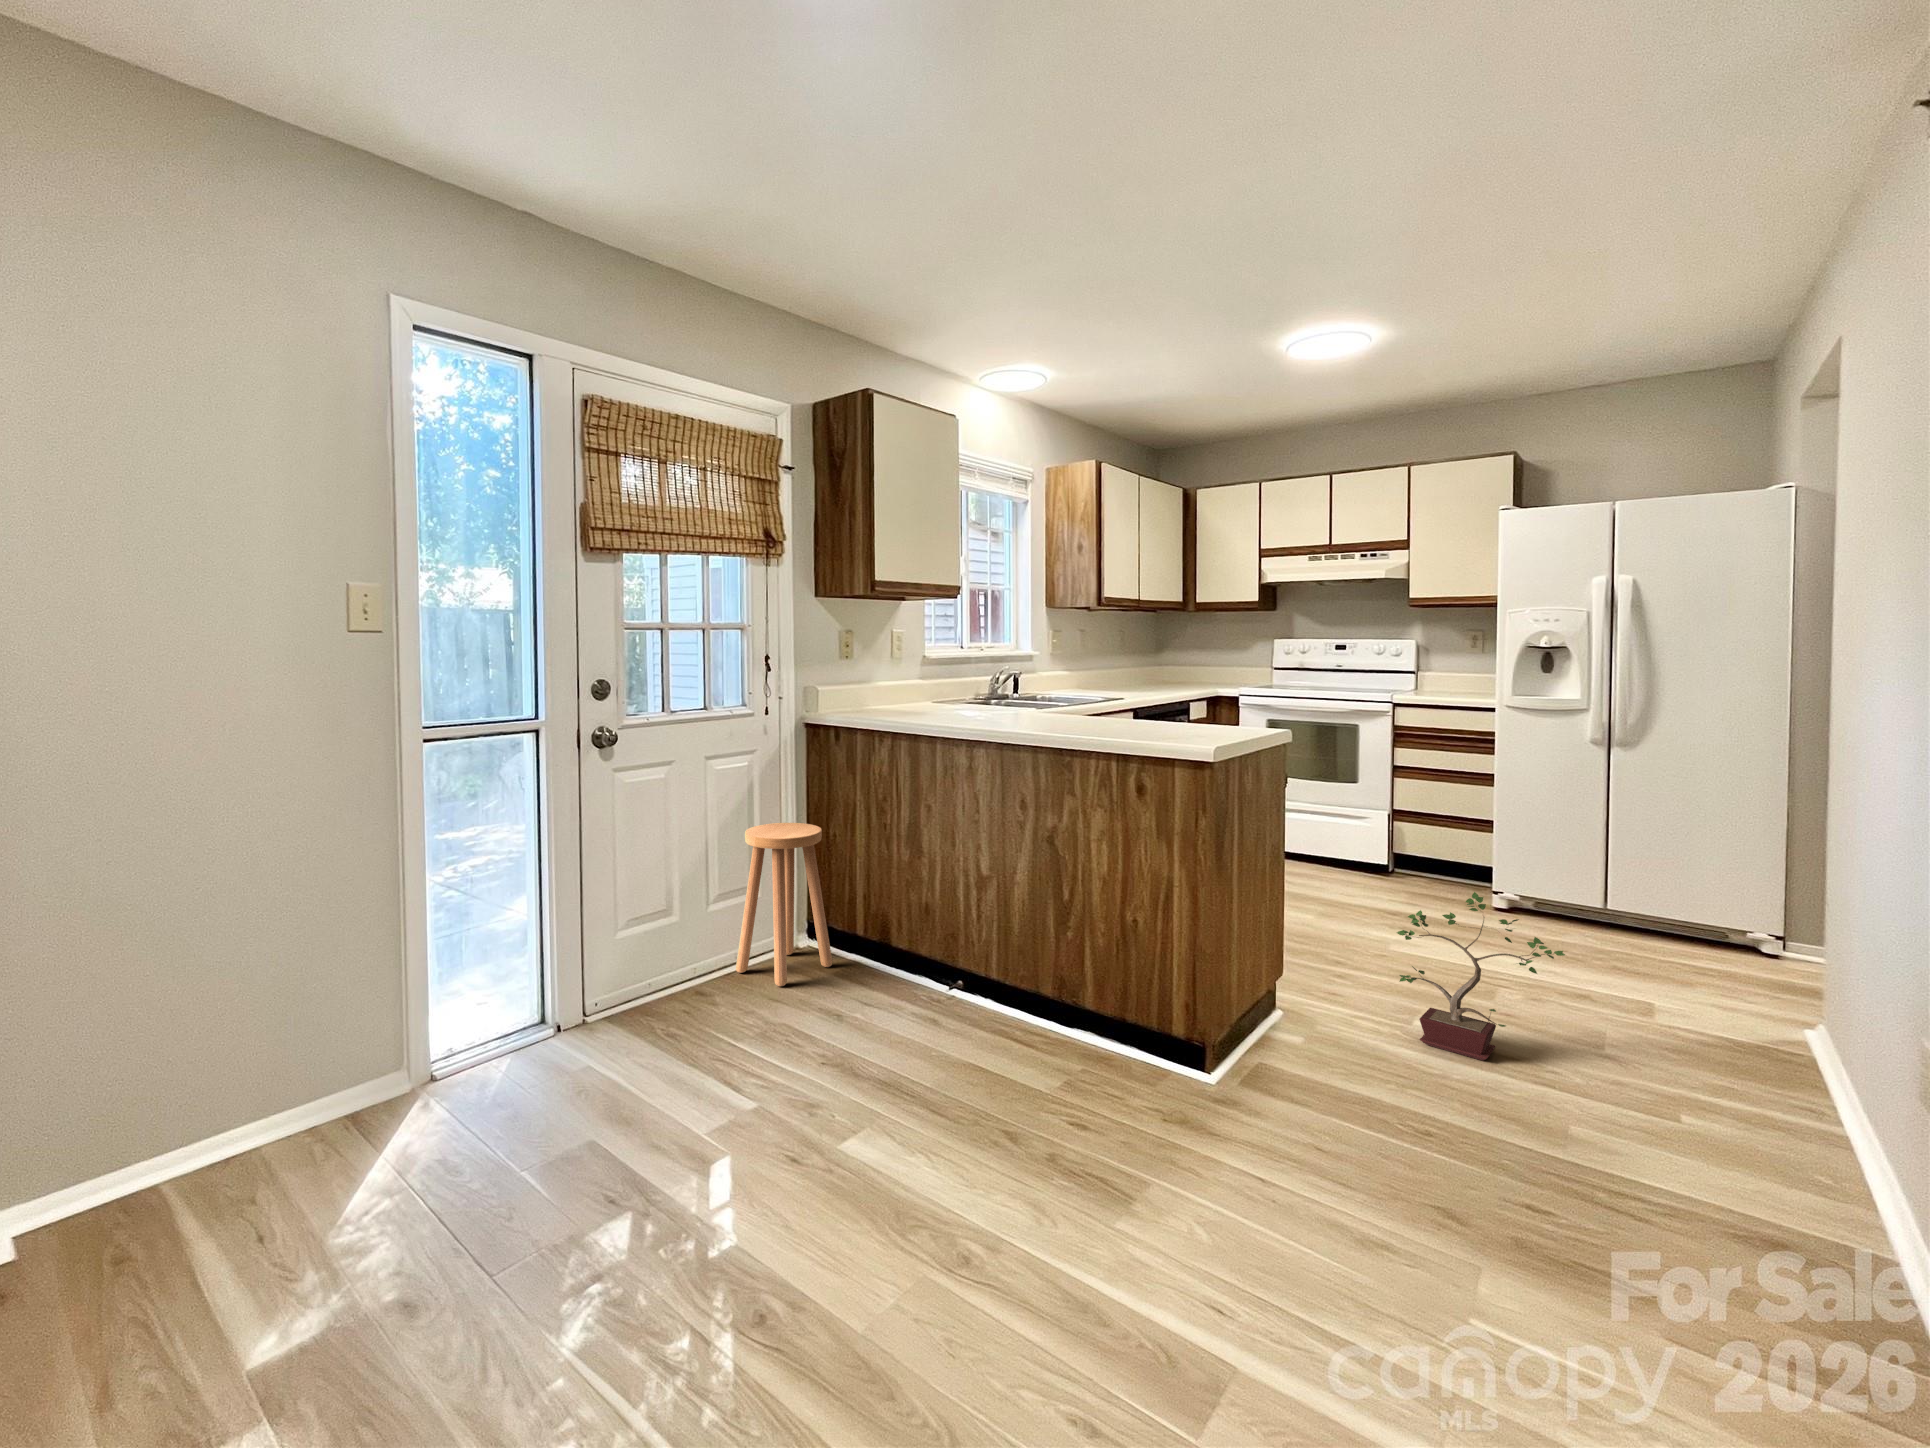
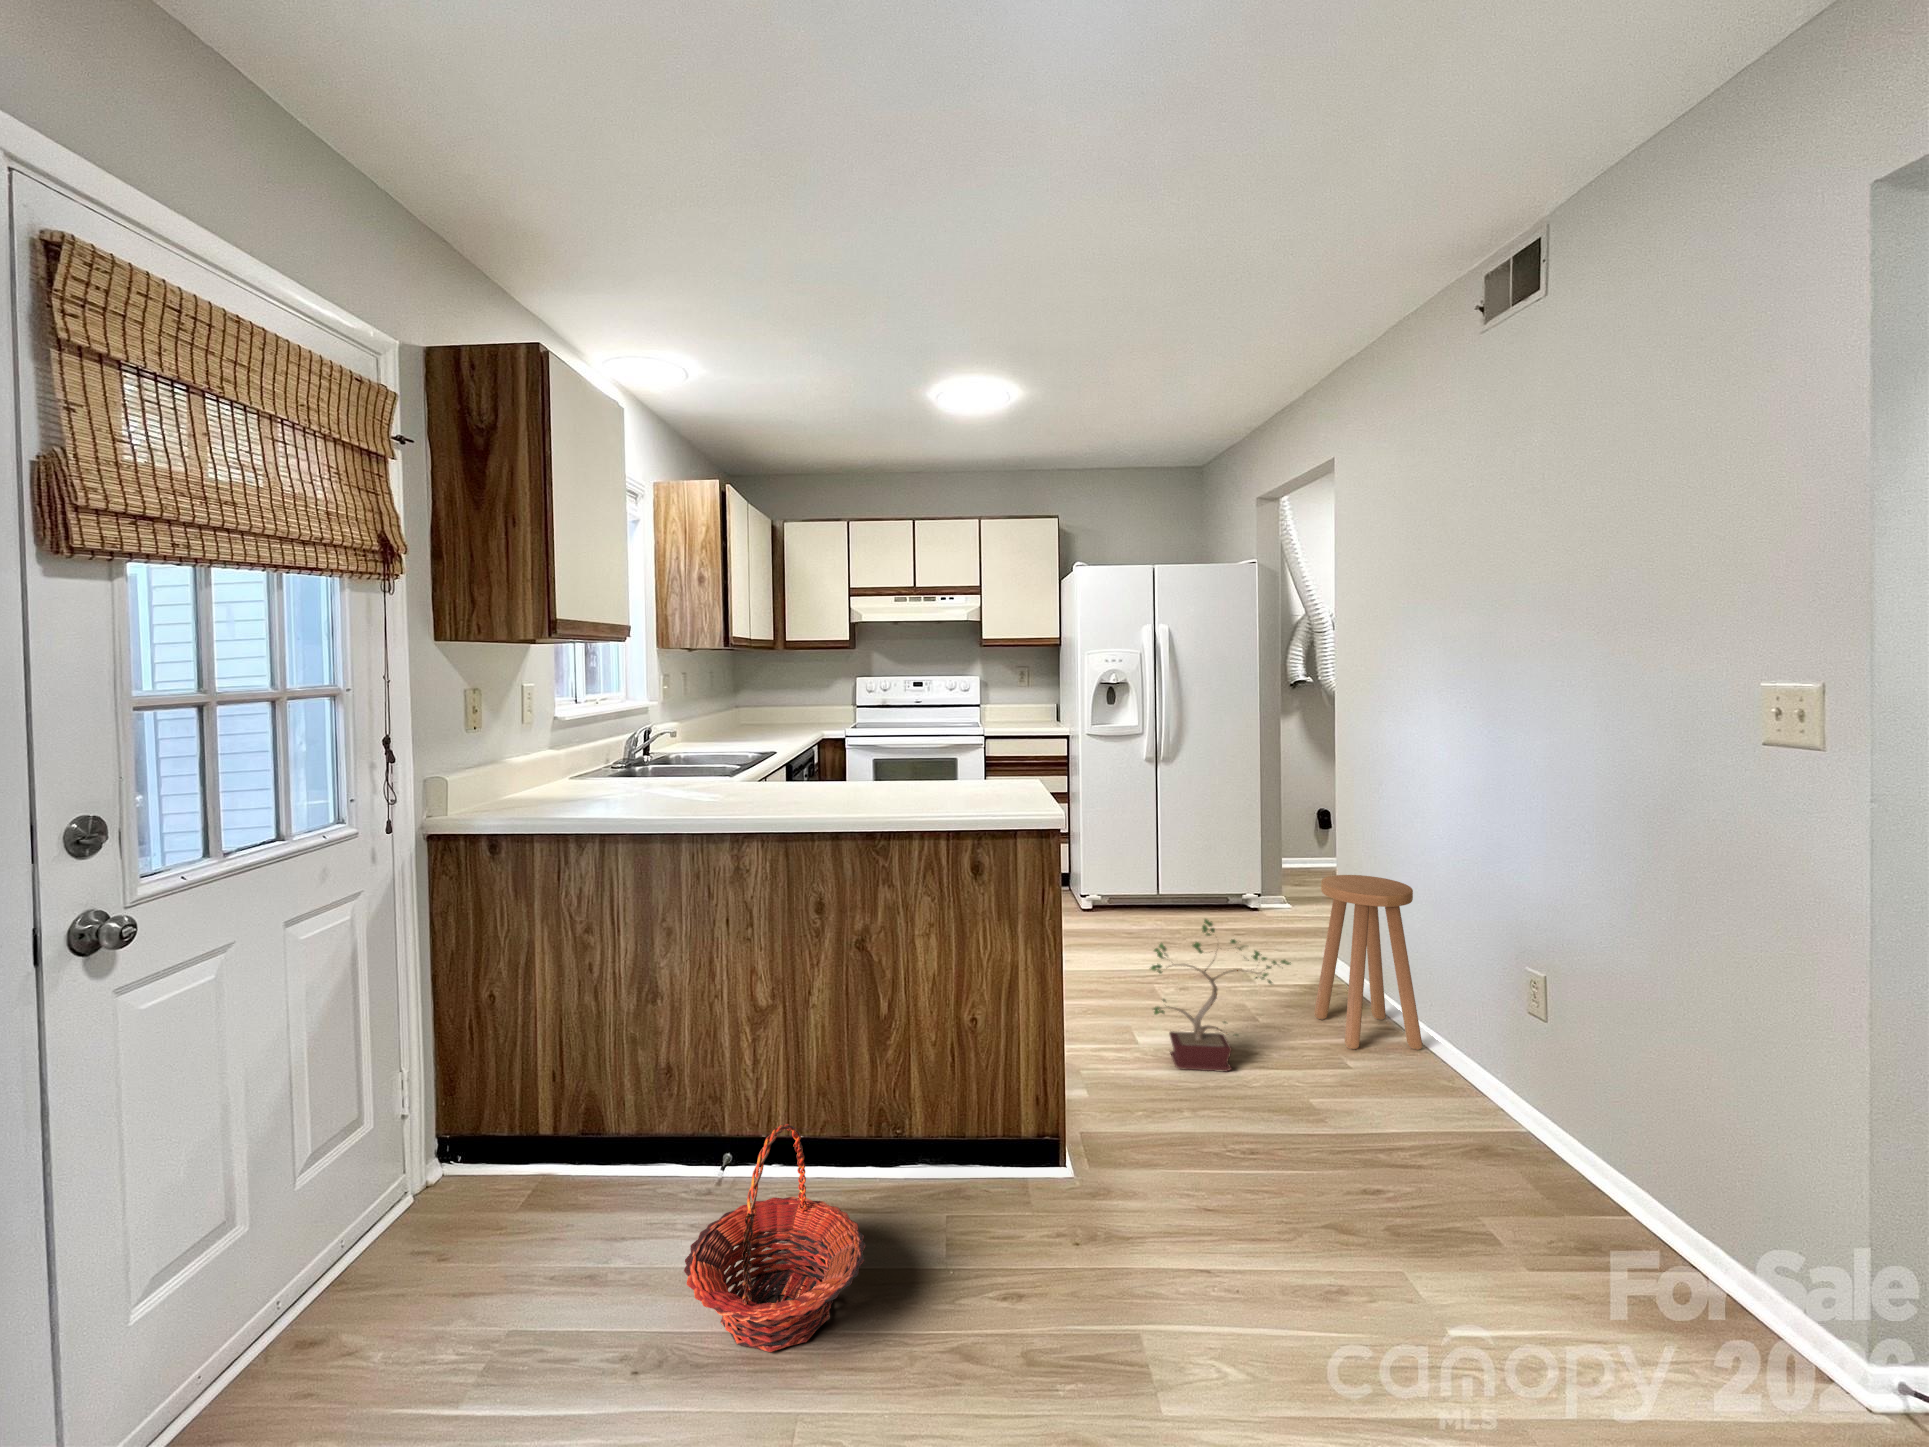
stool: present [736,823,832,986] -> present [1314,875,1422,1050]
basket: none [862,936,988,1079] -> present [684,1124,866,1352]

